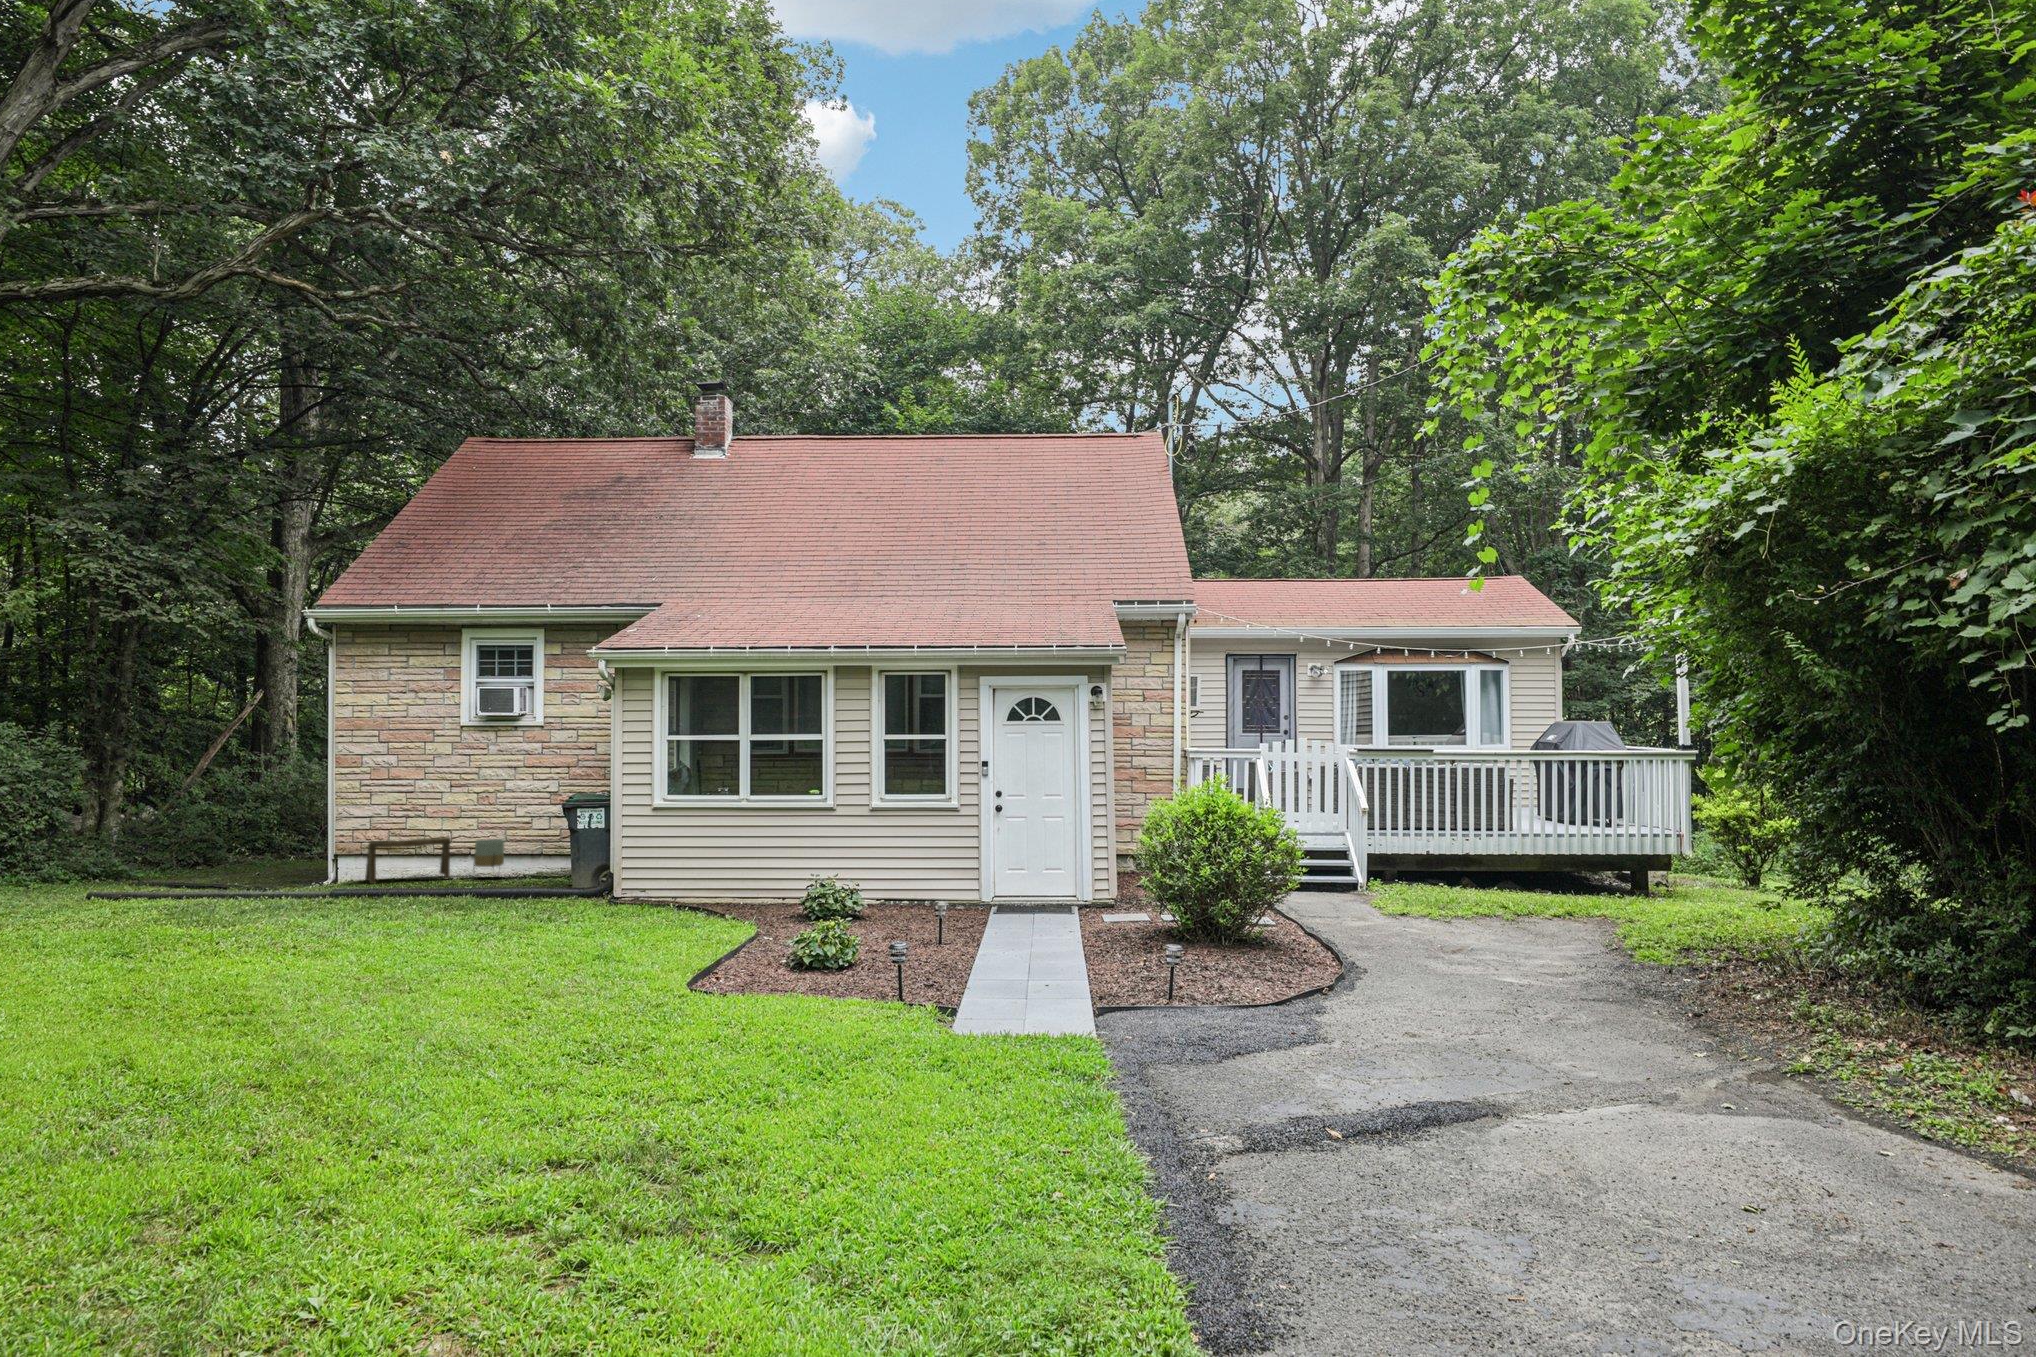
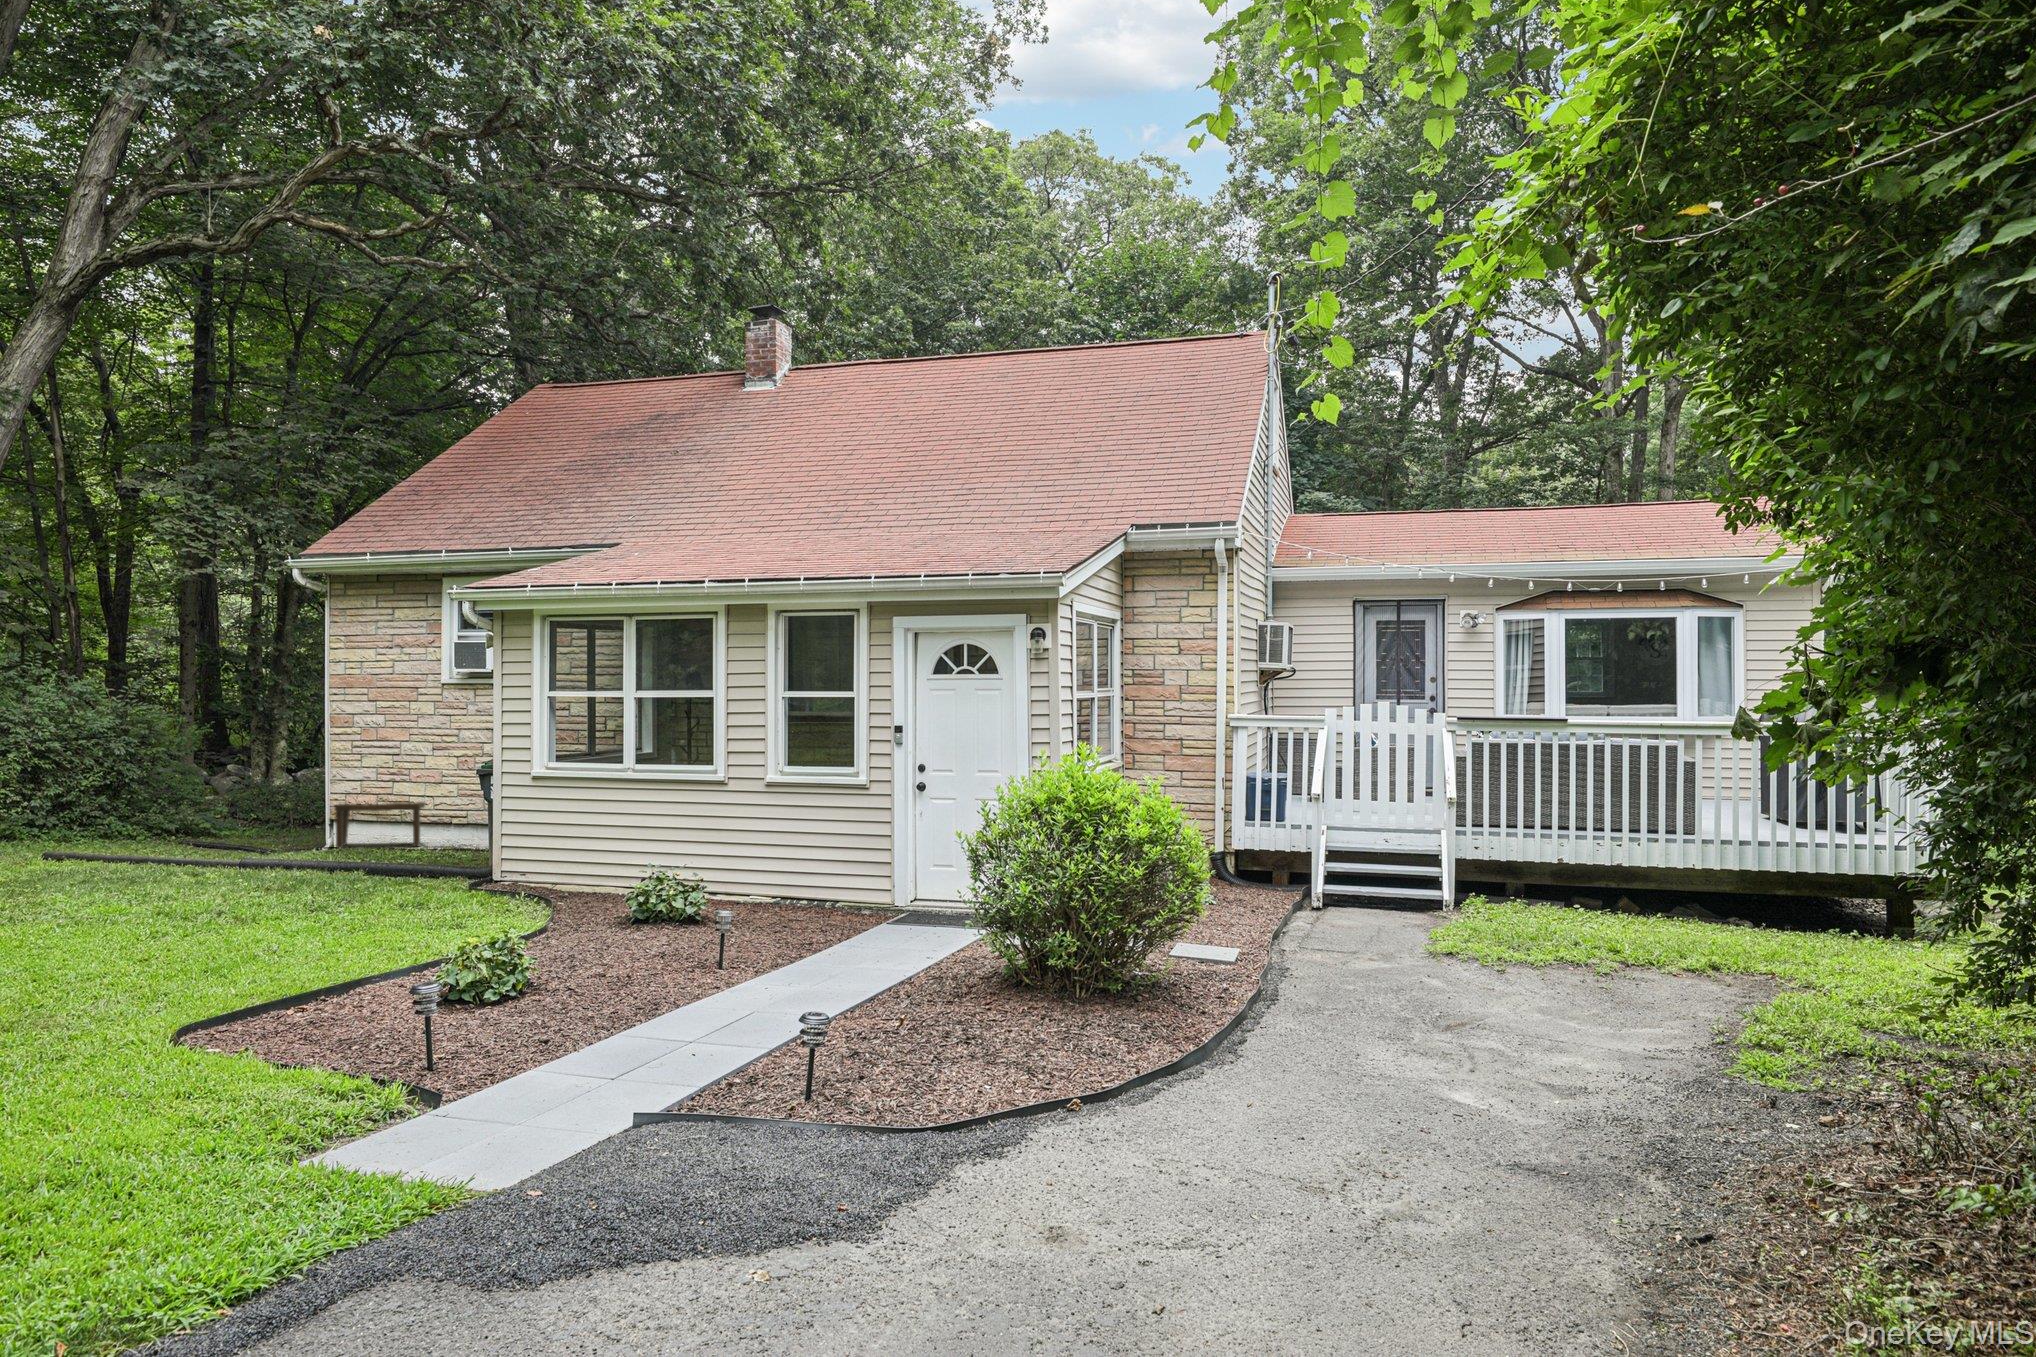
planter: present [473,839,504,869] -> none [442,806,474,849]

